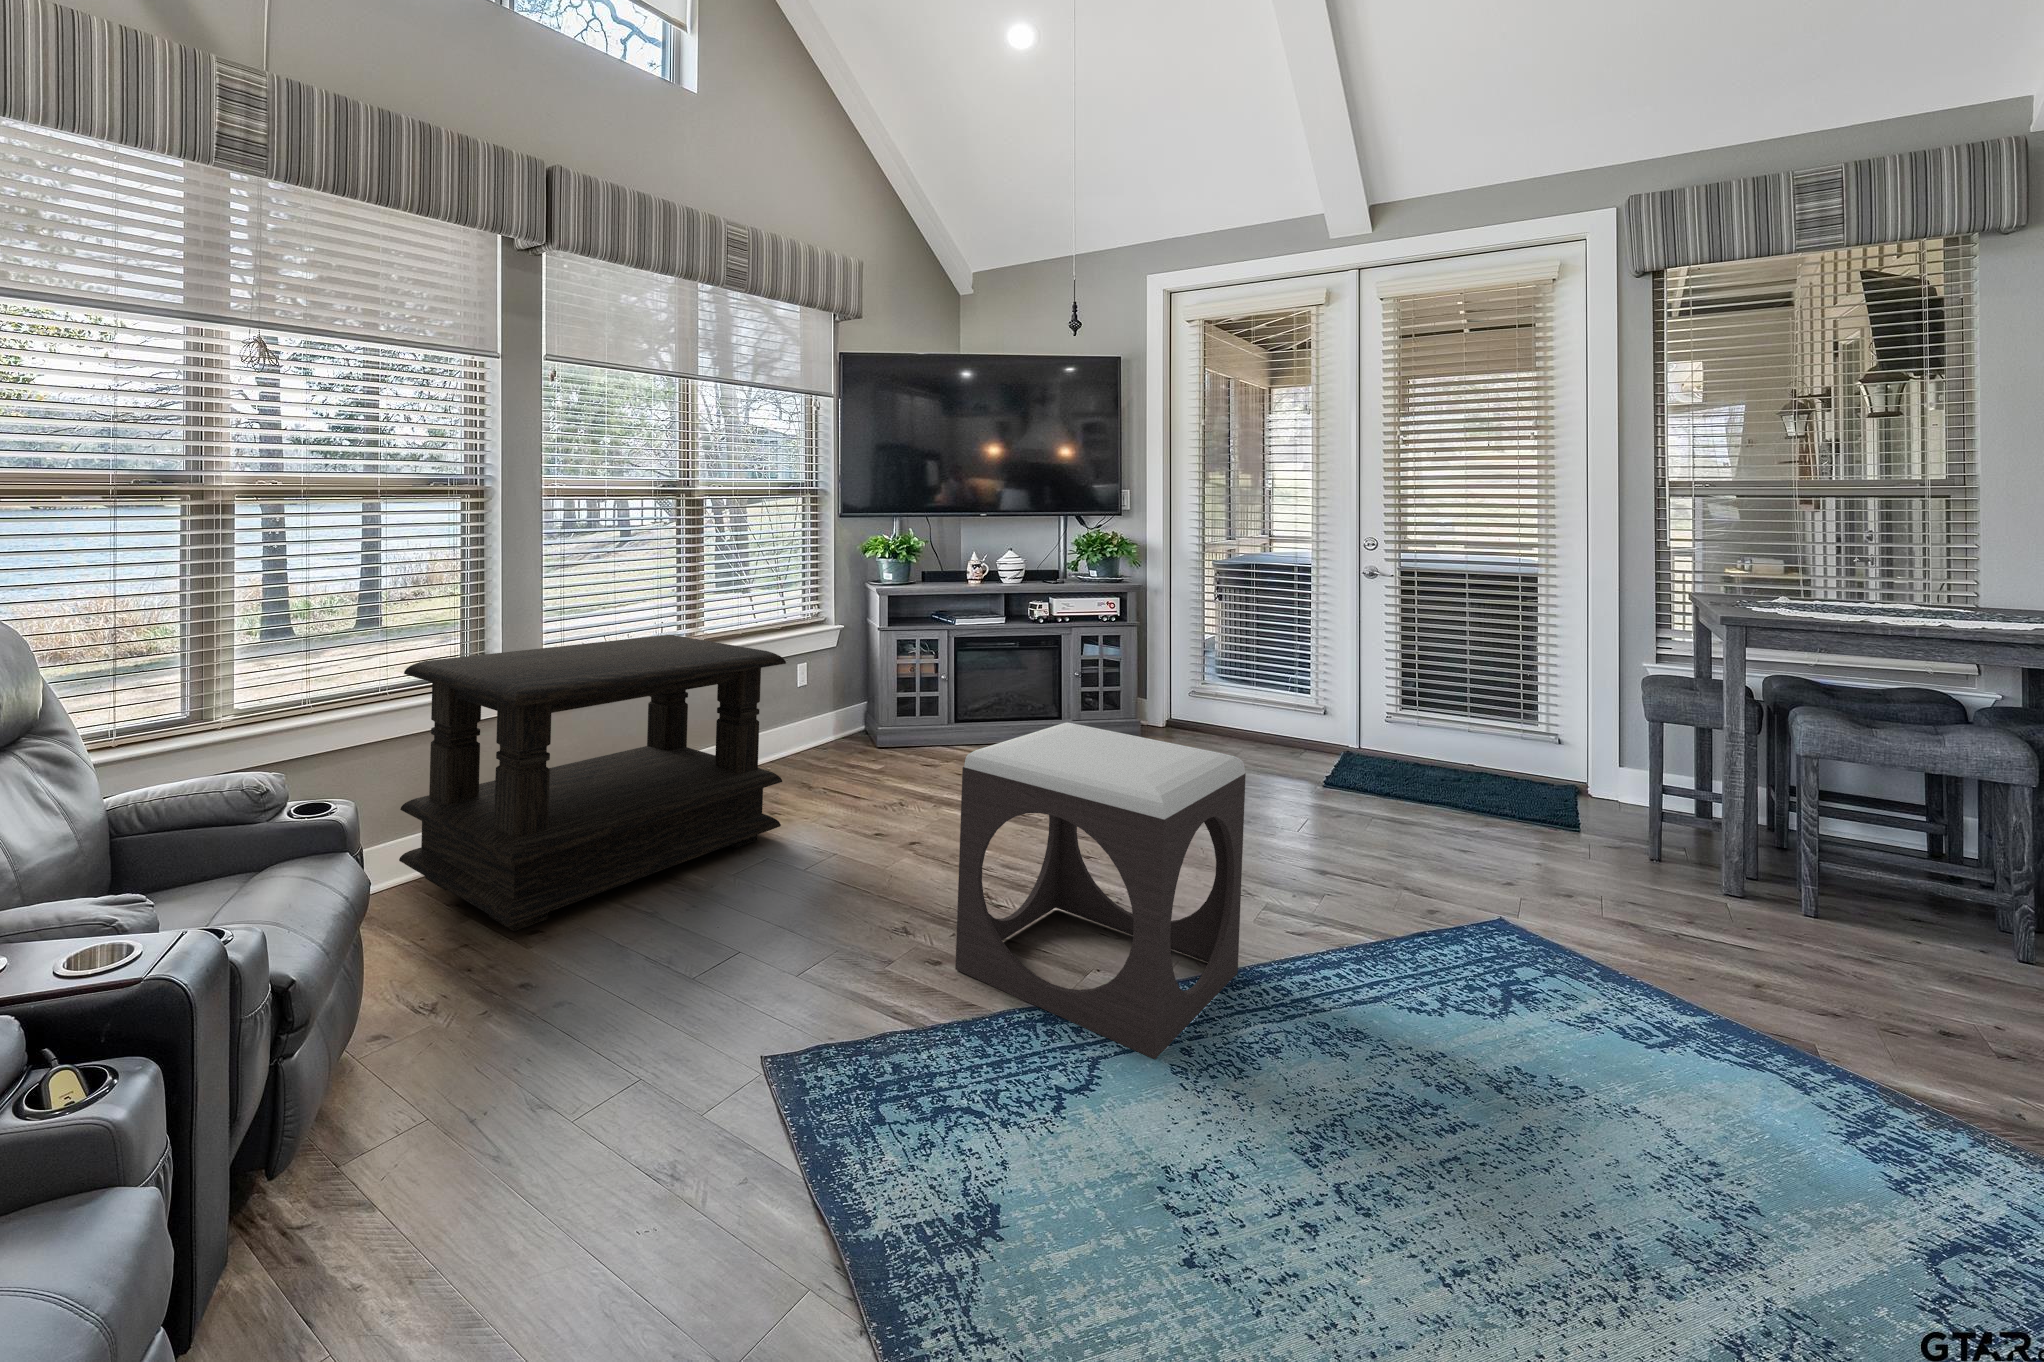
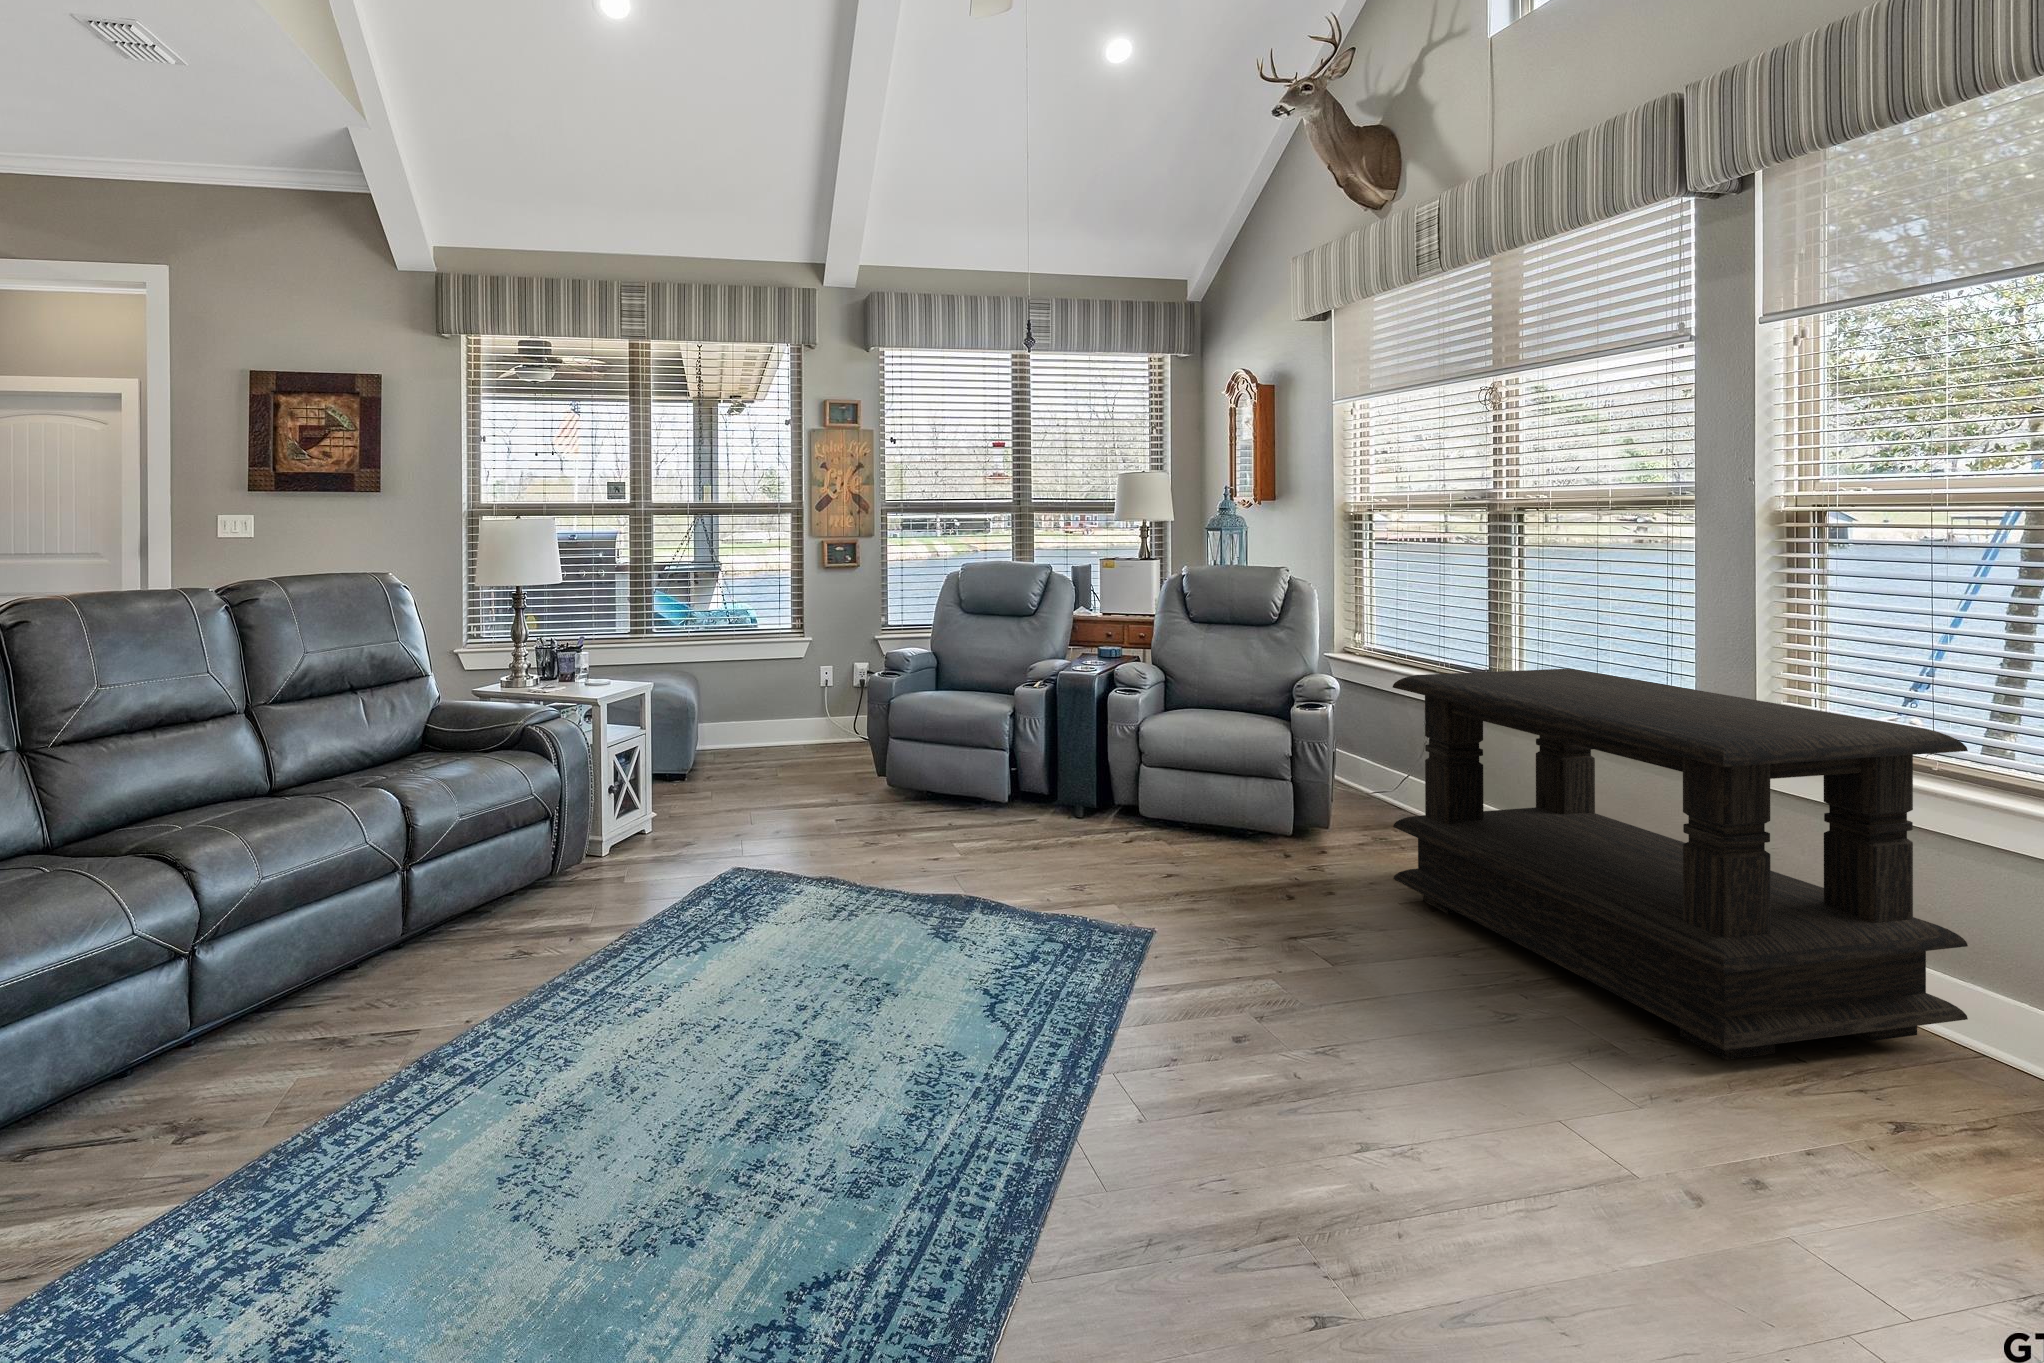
footstool: present [955,722,1246,1059] -> none [981,783,1345,1215]

